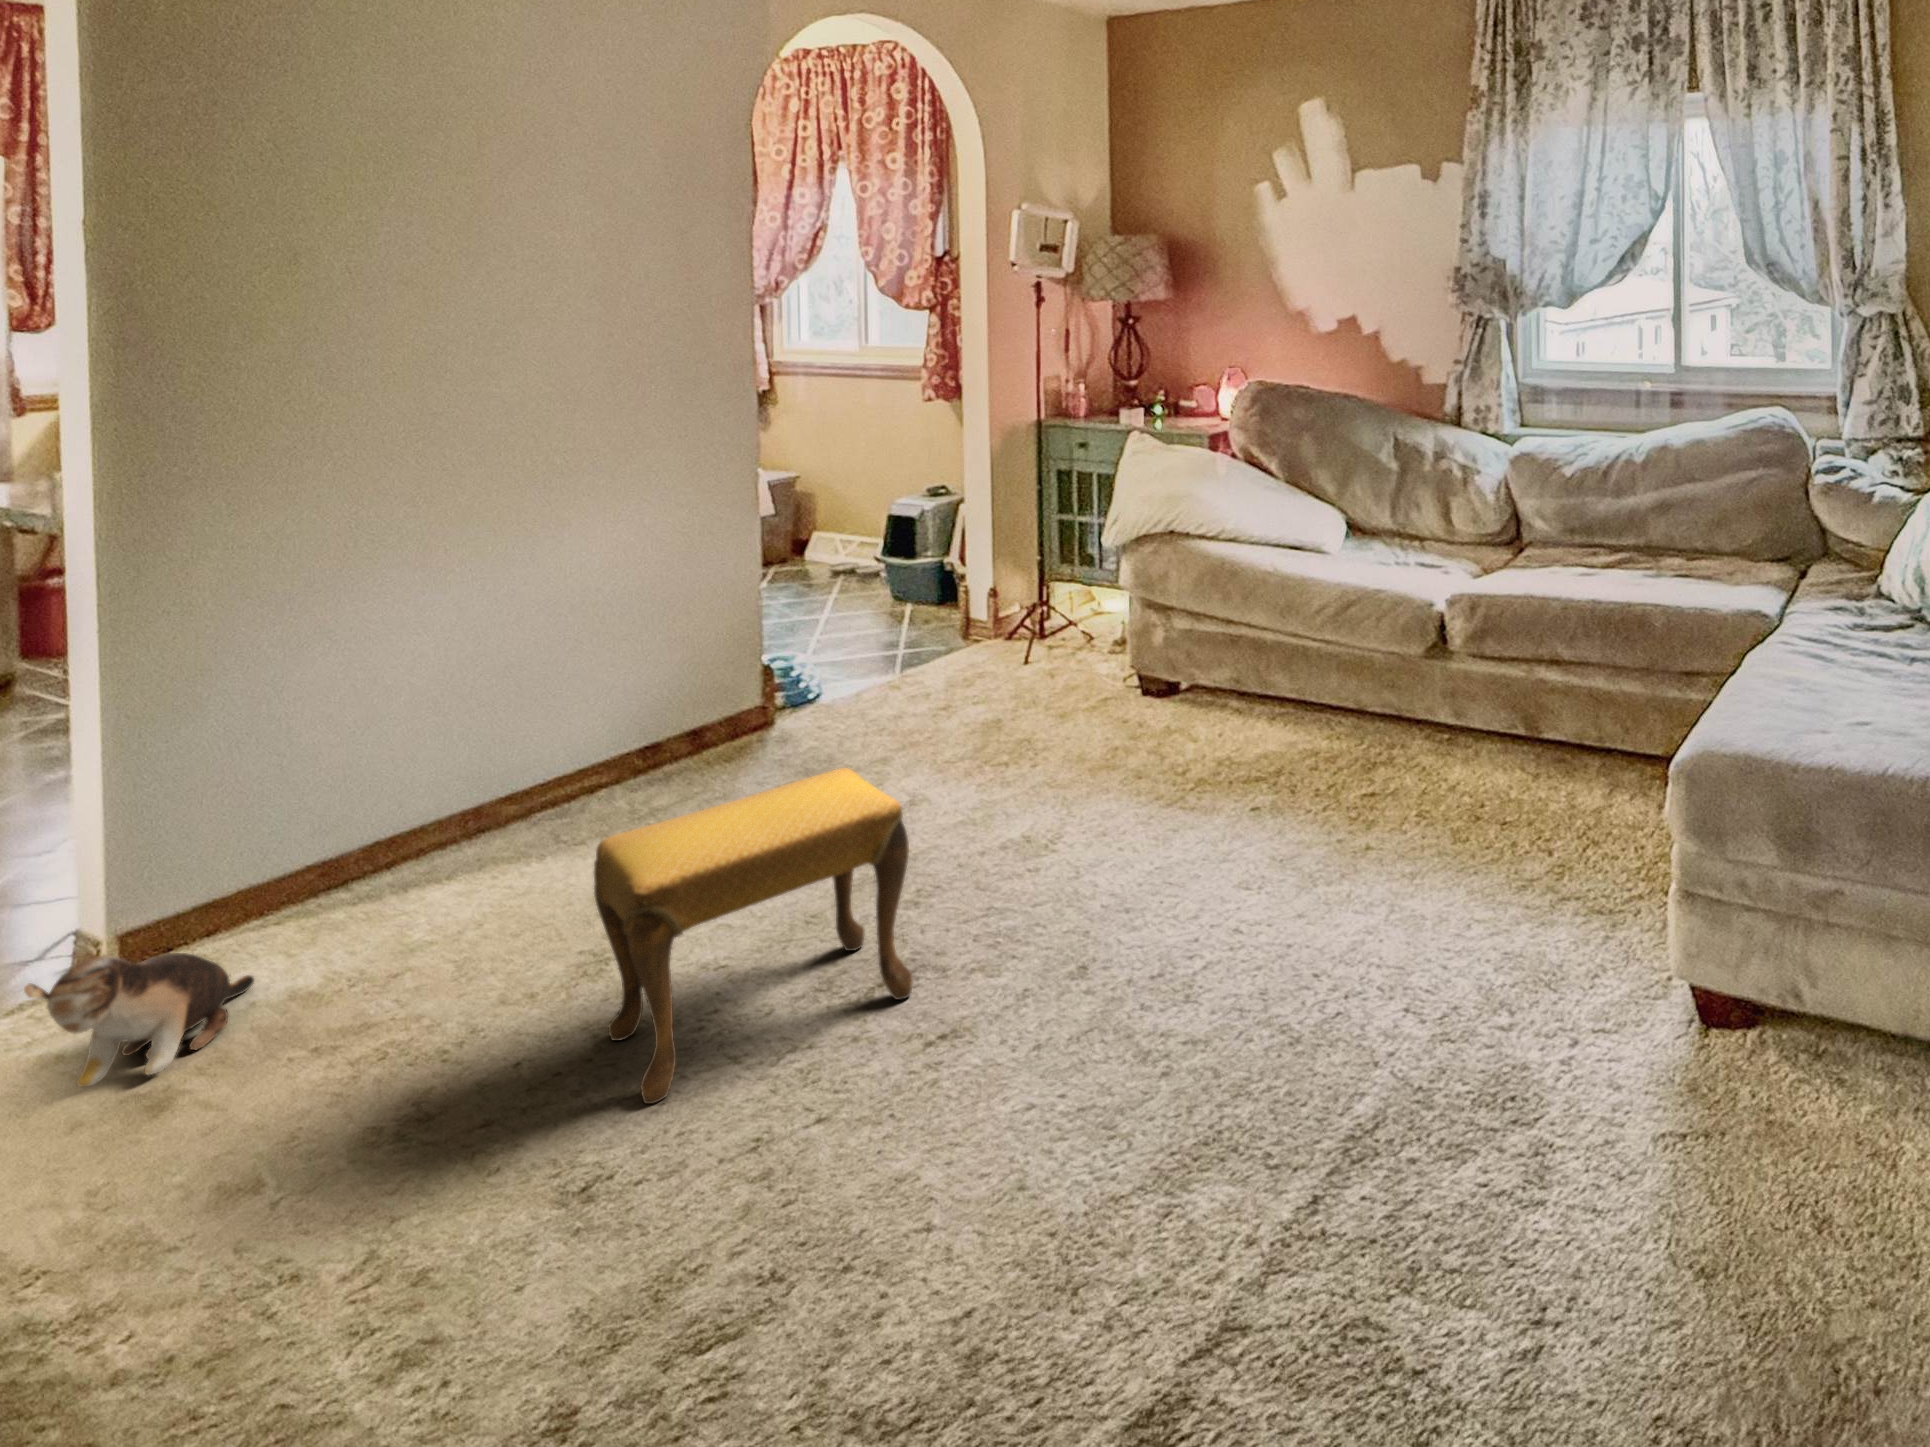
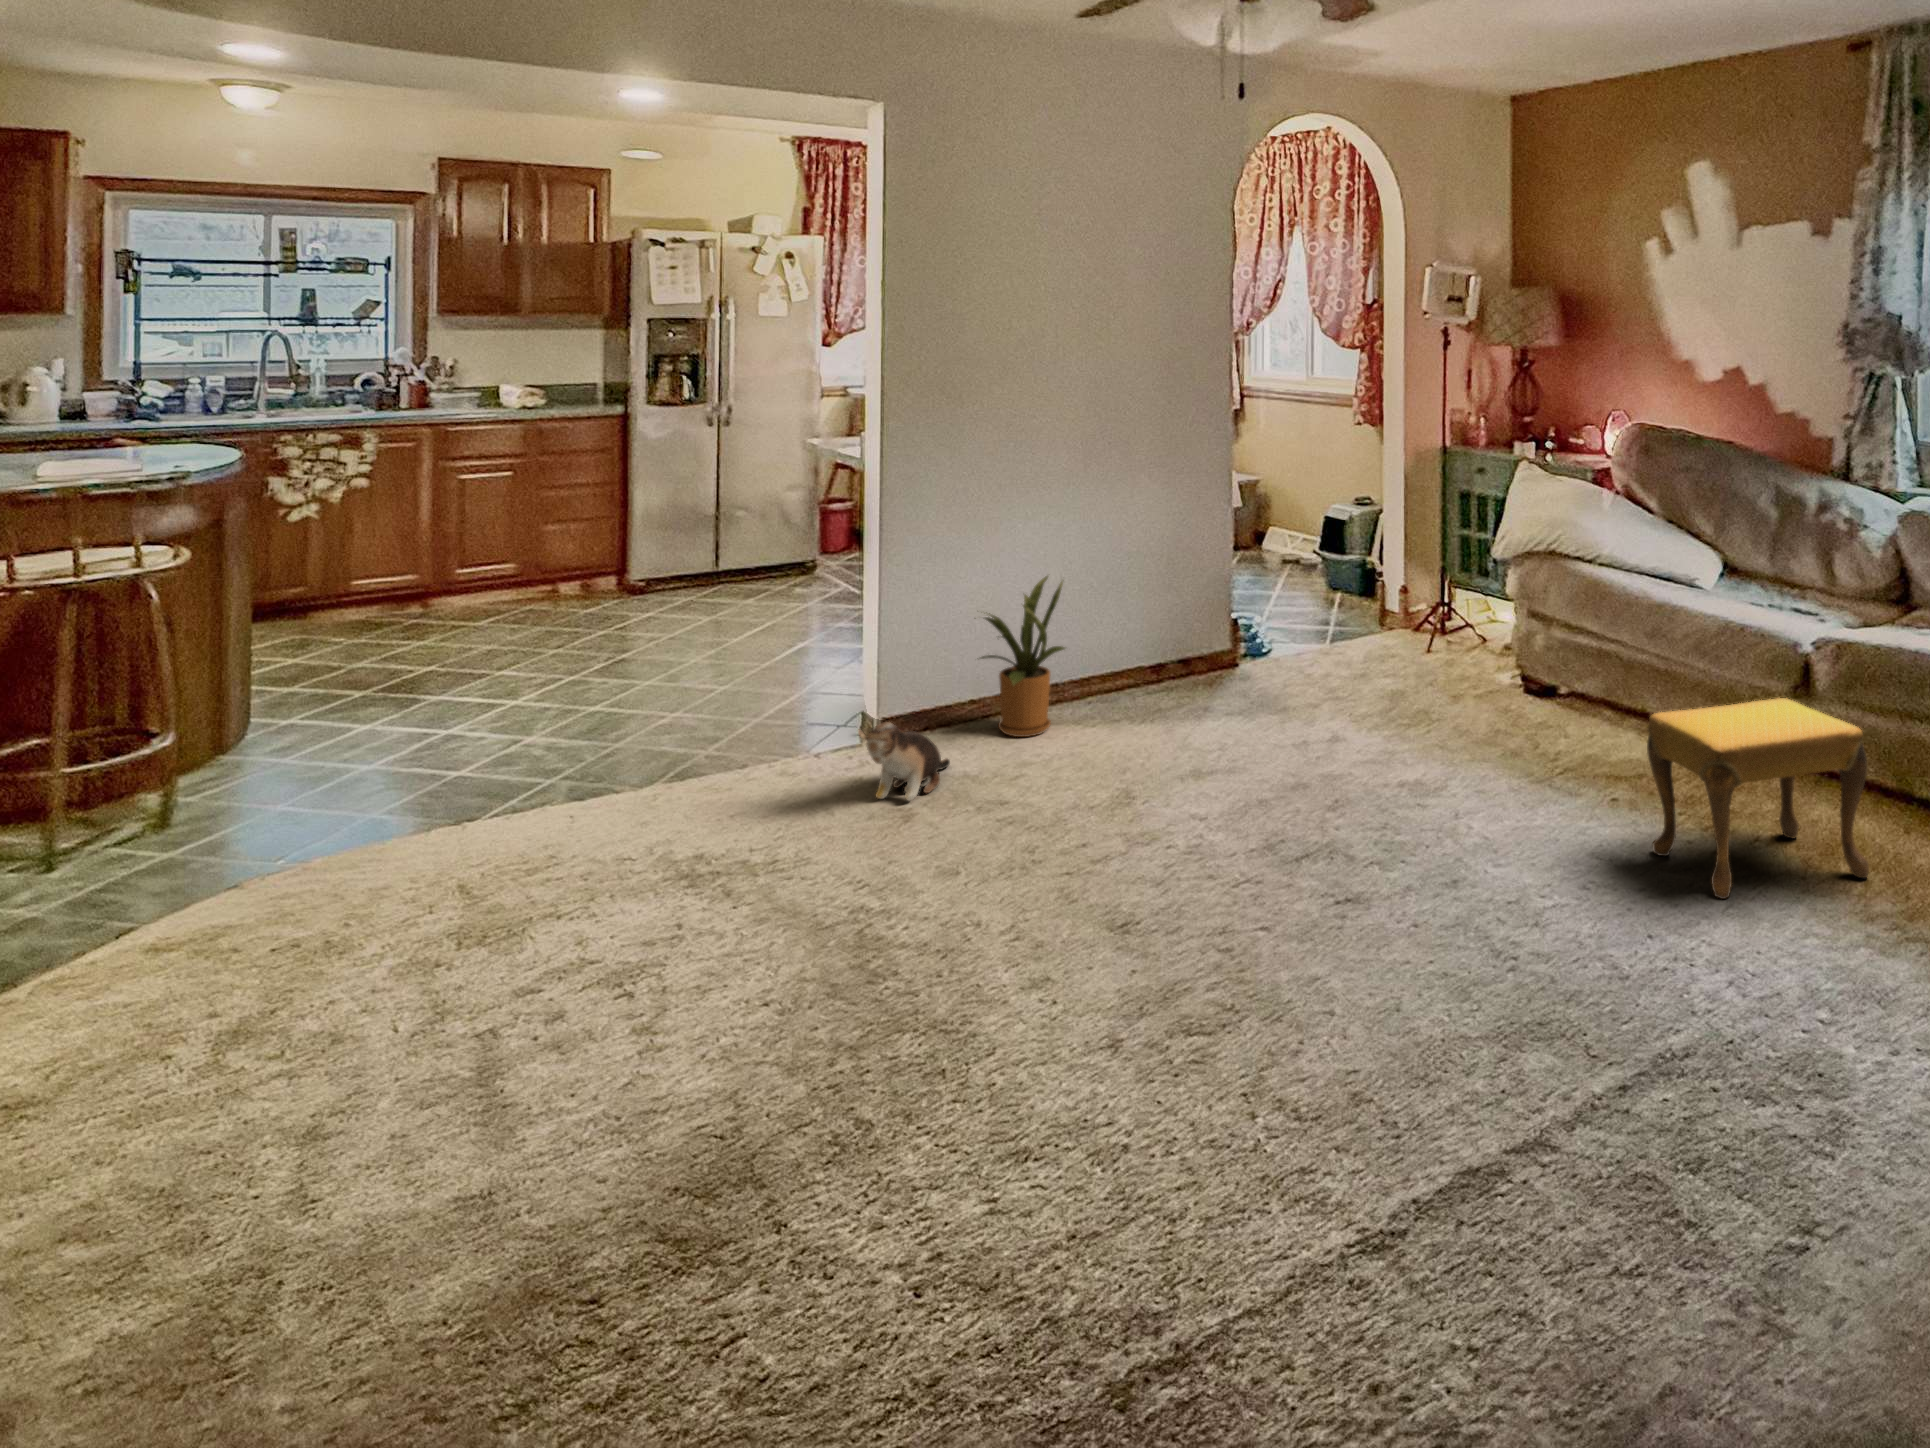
house plant: none [296,649,494,905] -> present [981,576,1065,737]
footstool: present [594,768,913,1104] -> present [1647,698,1869,899]

